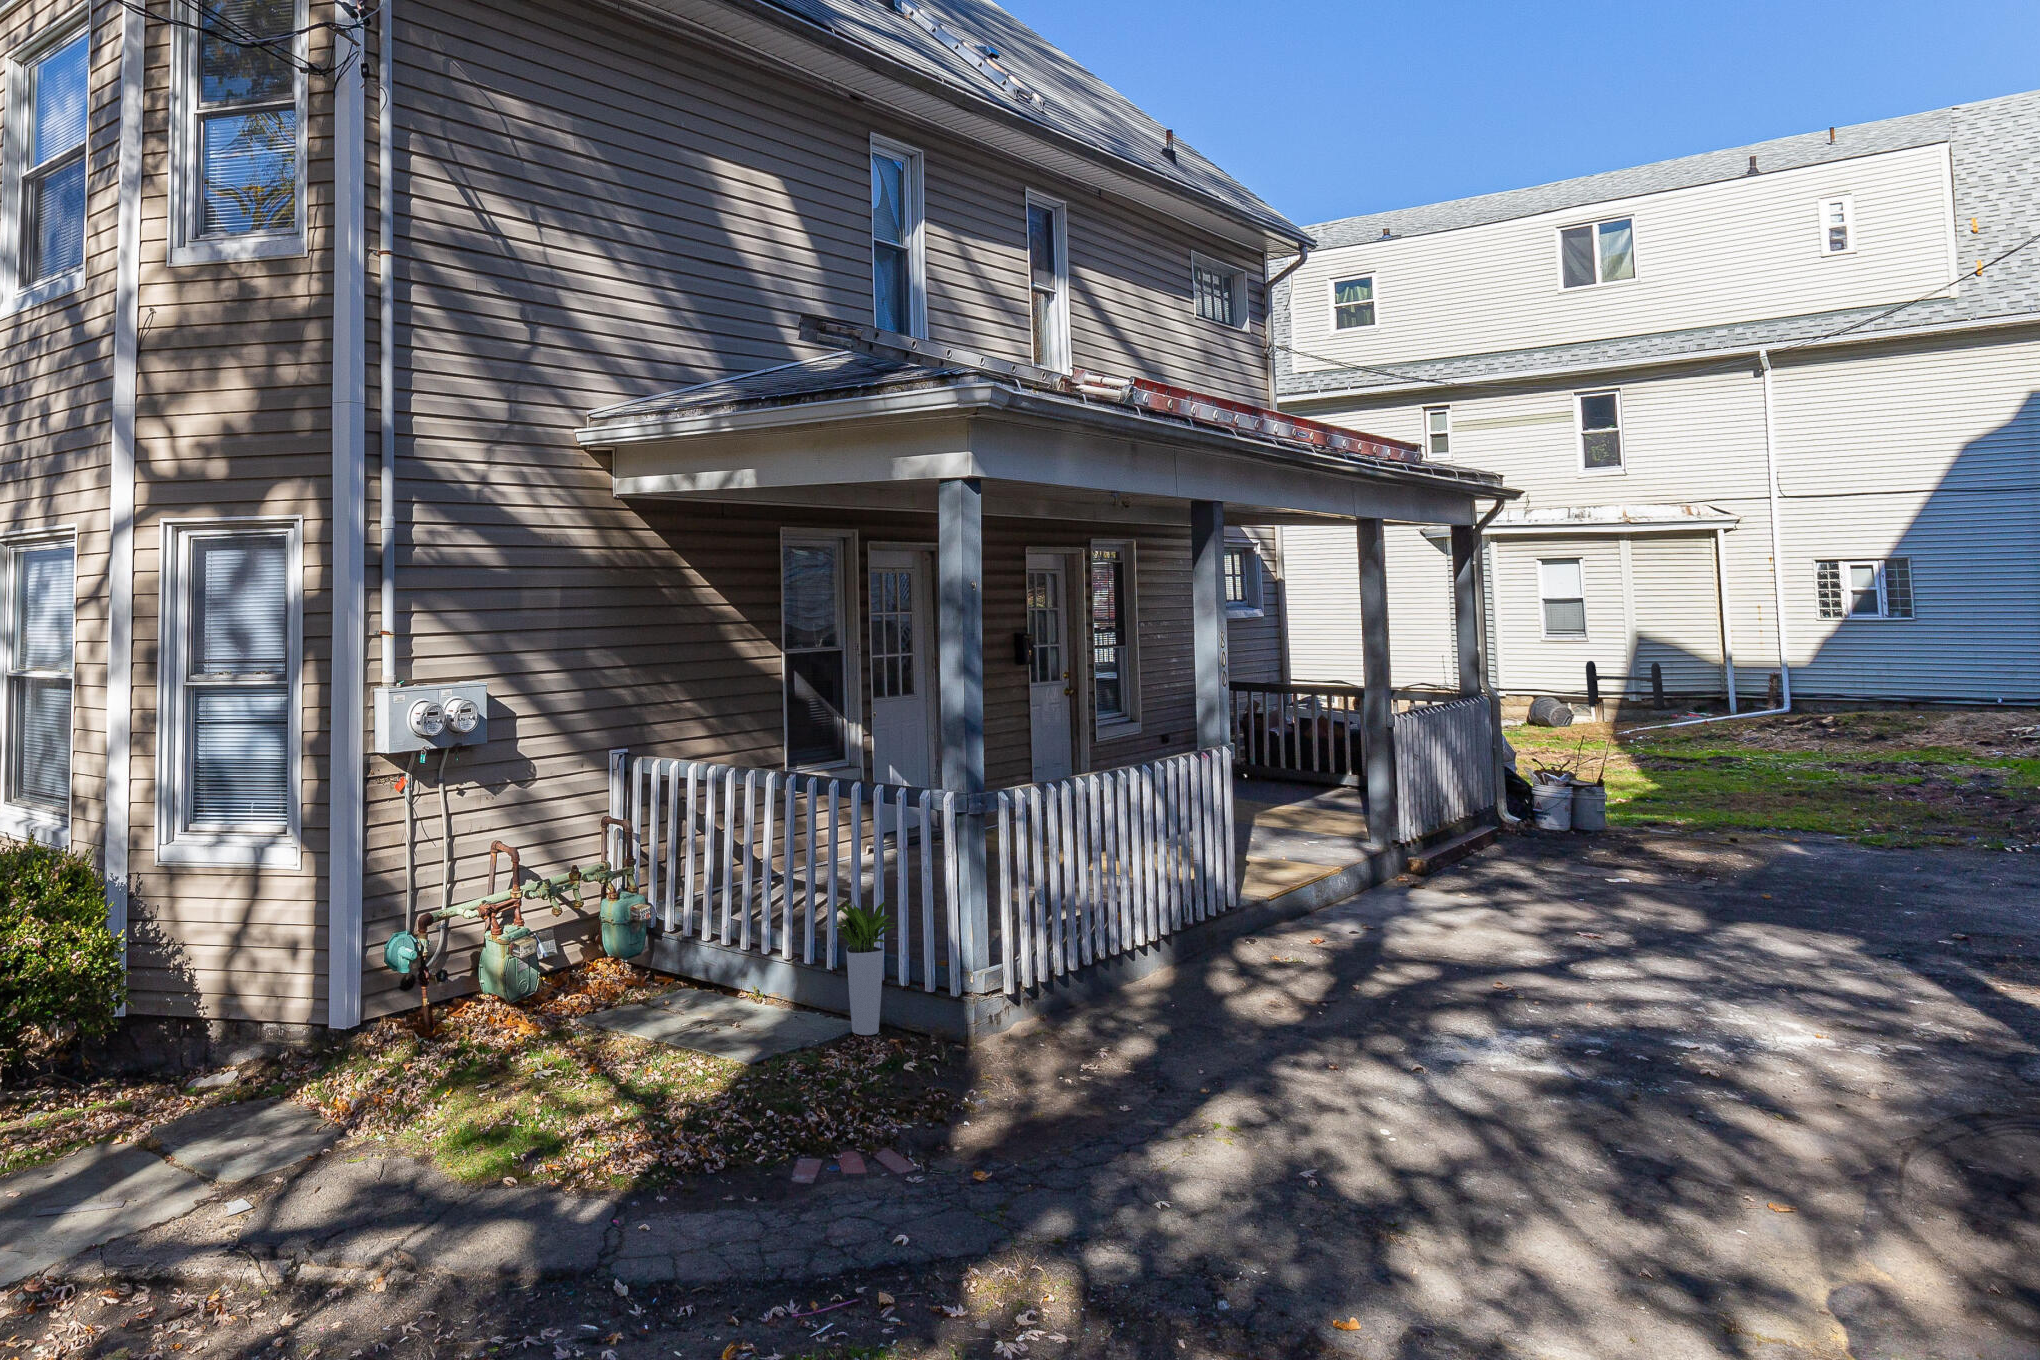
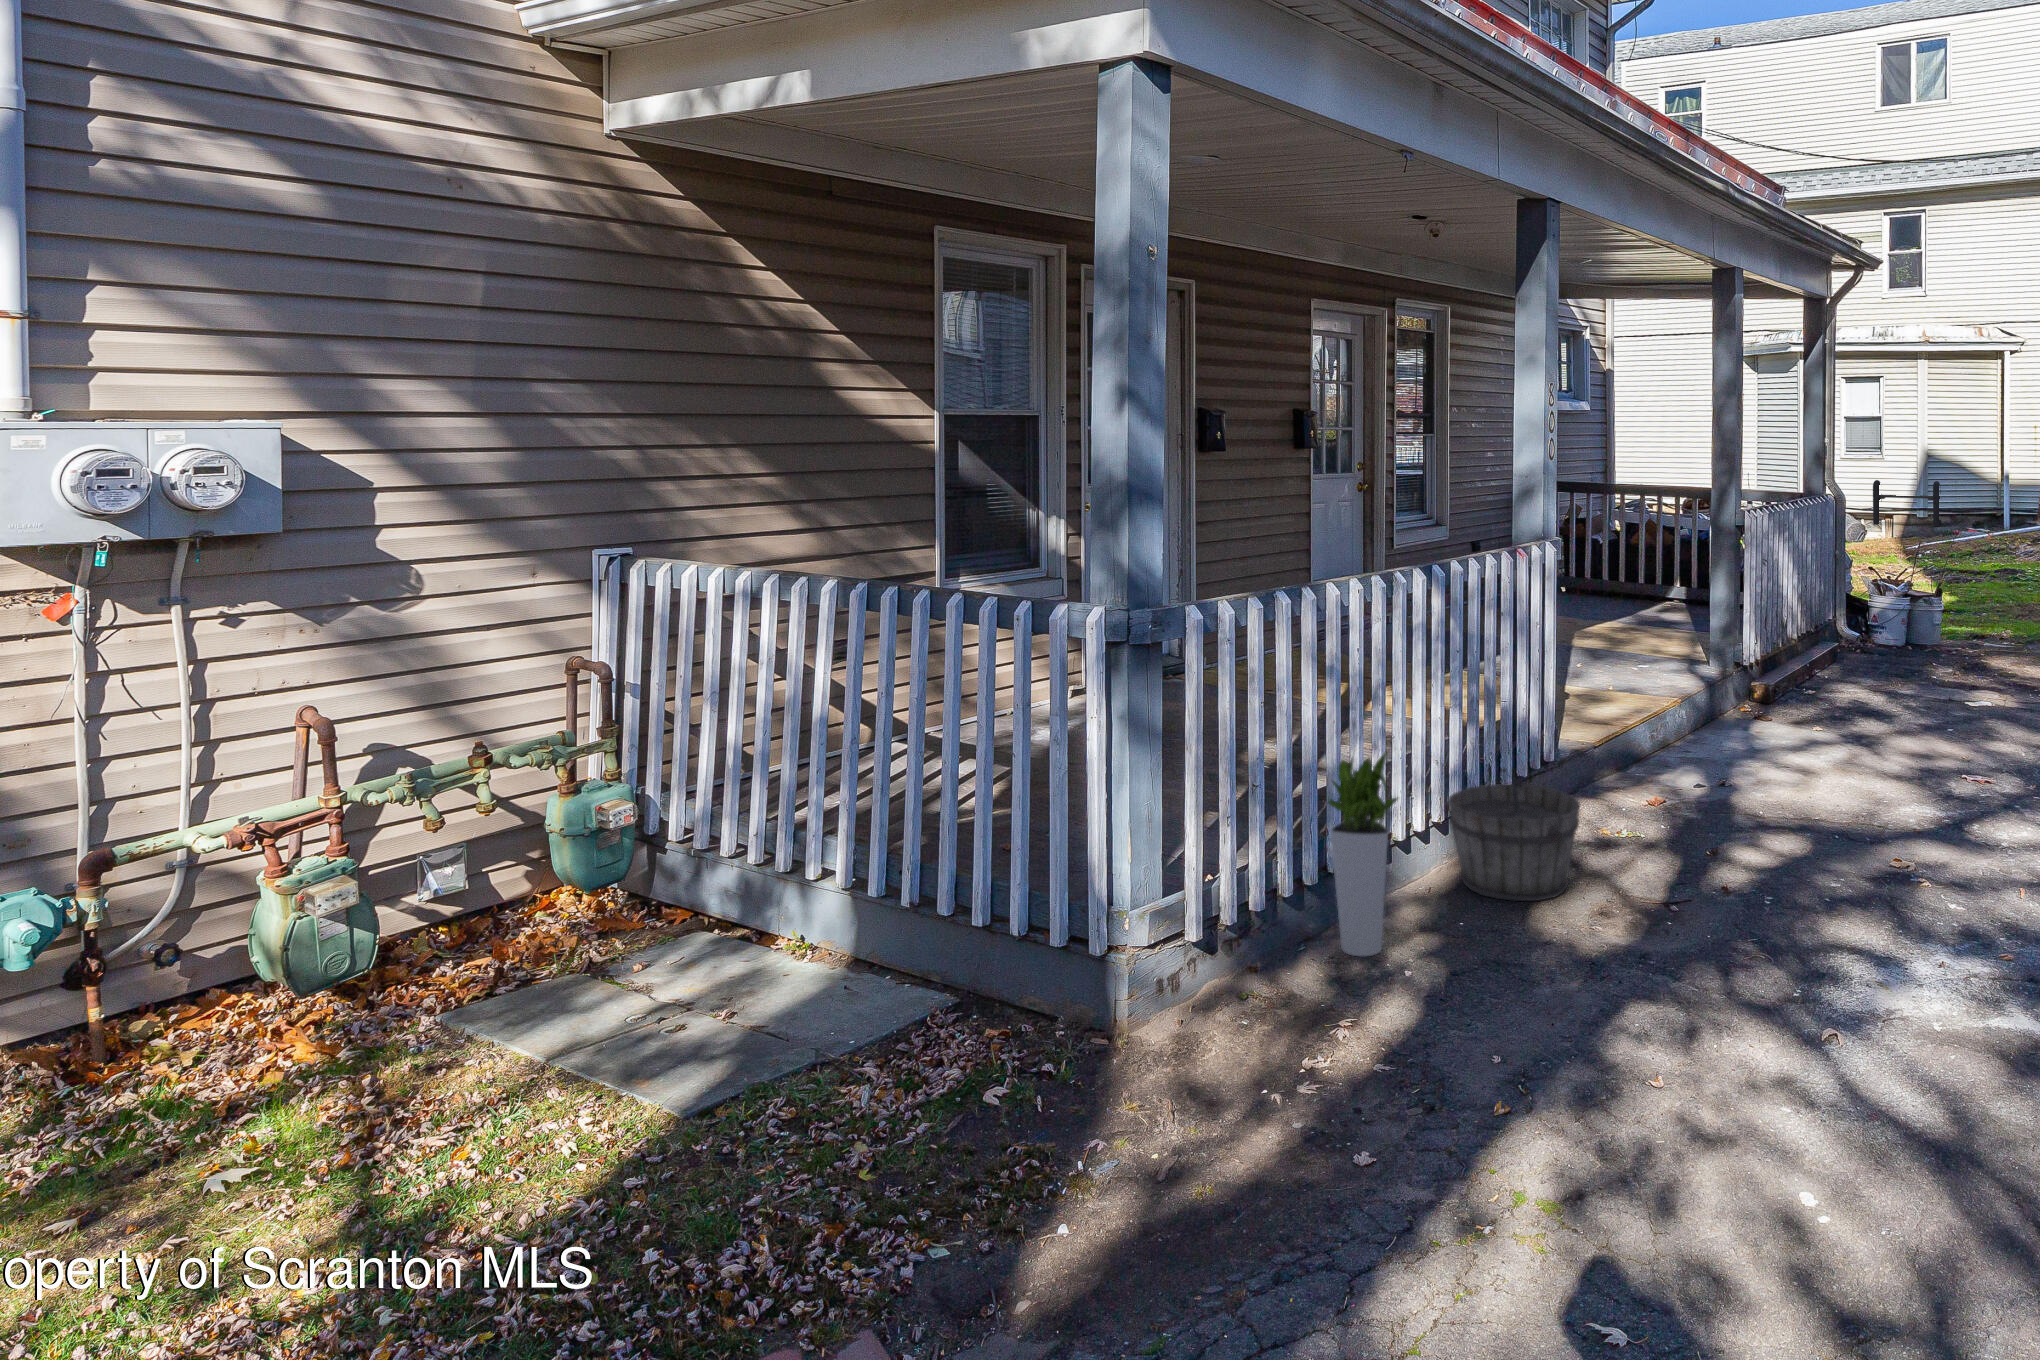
planter: present [833,902,894,1035] -> present [1328,753,1398,956]
wooden bucket: none [1162,906,1255,995] -> present [1448,769,1580,901]

